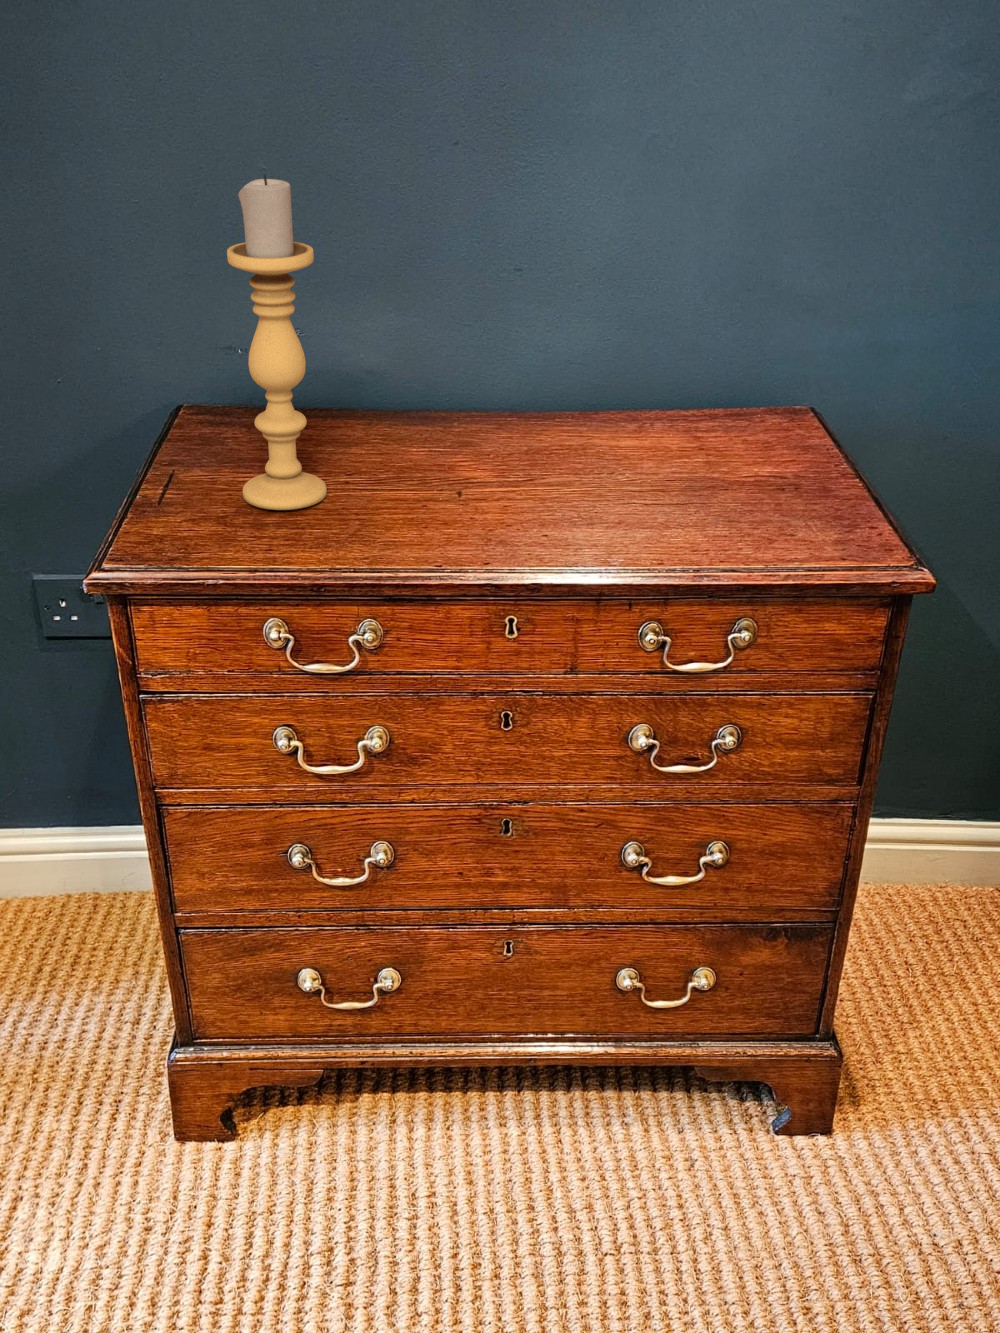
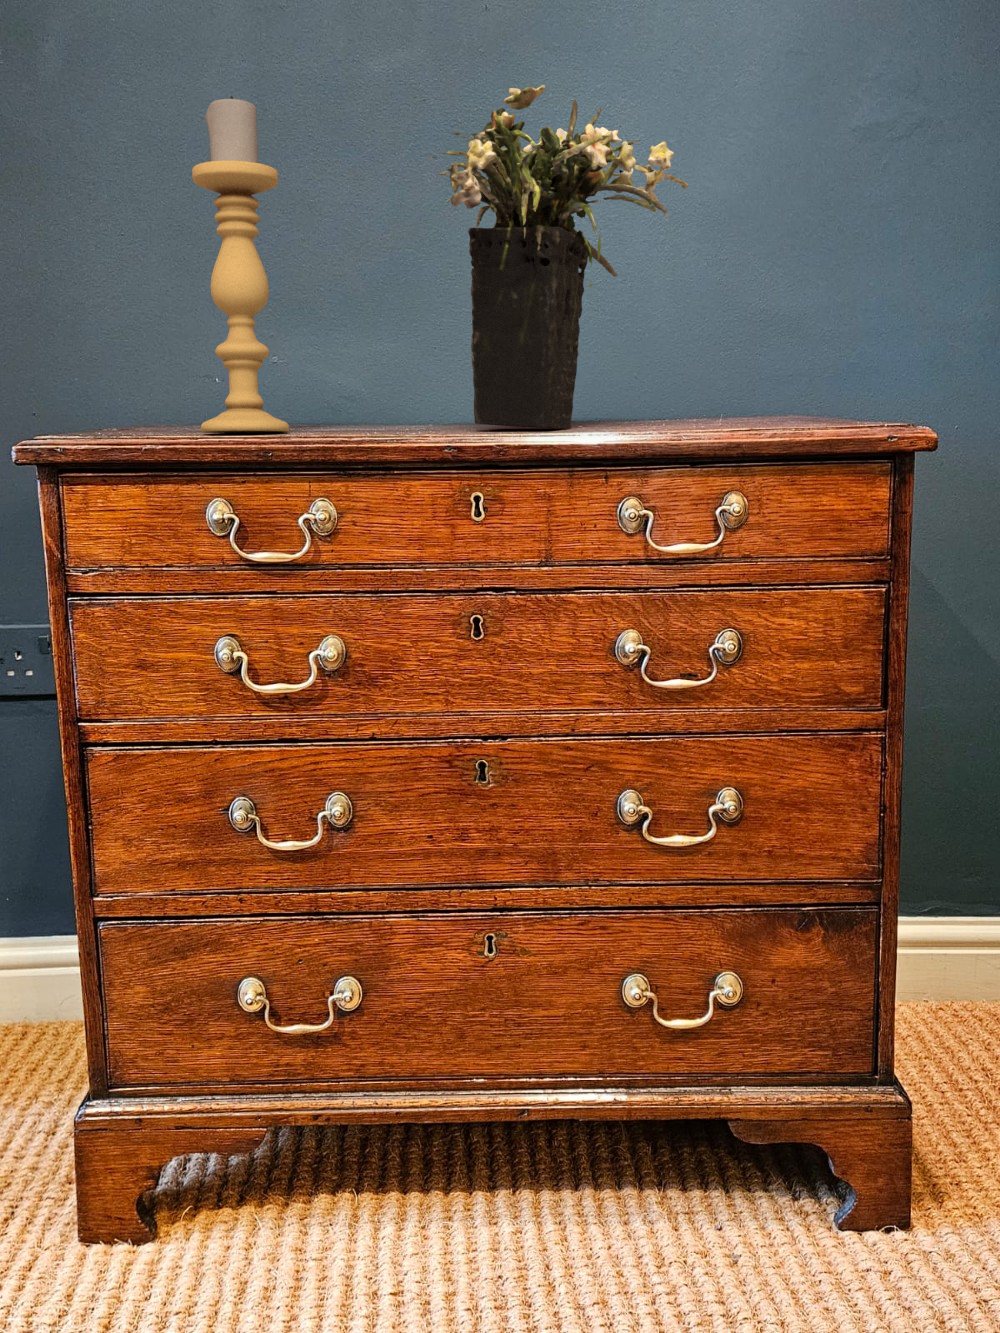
flower arrangement: none [463,177,730,520] -> present [430,85,689,429]

